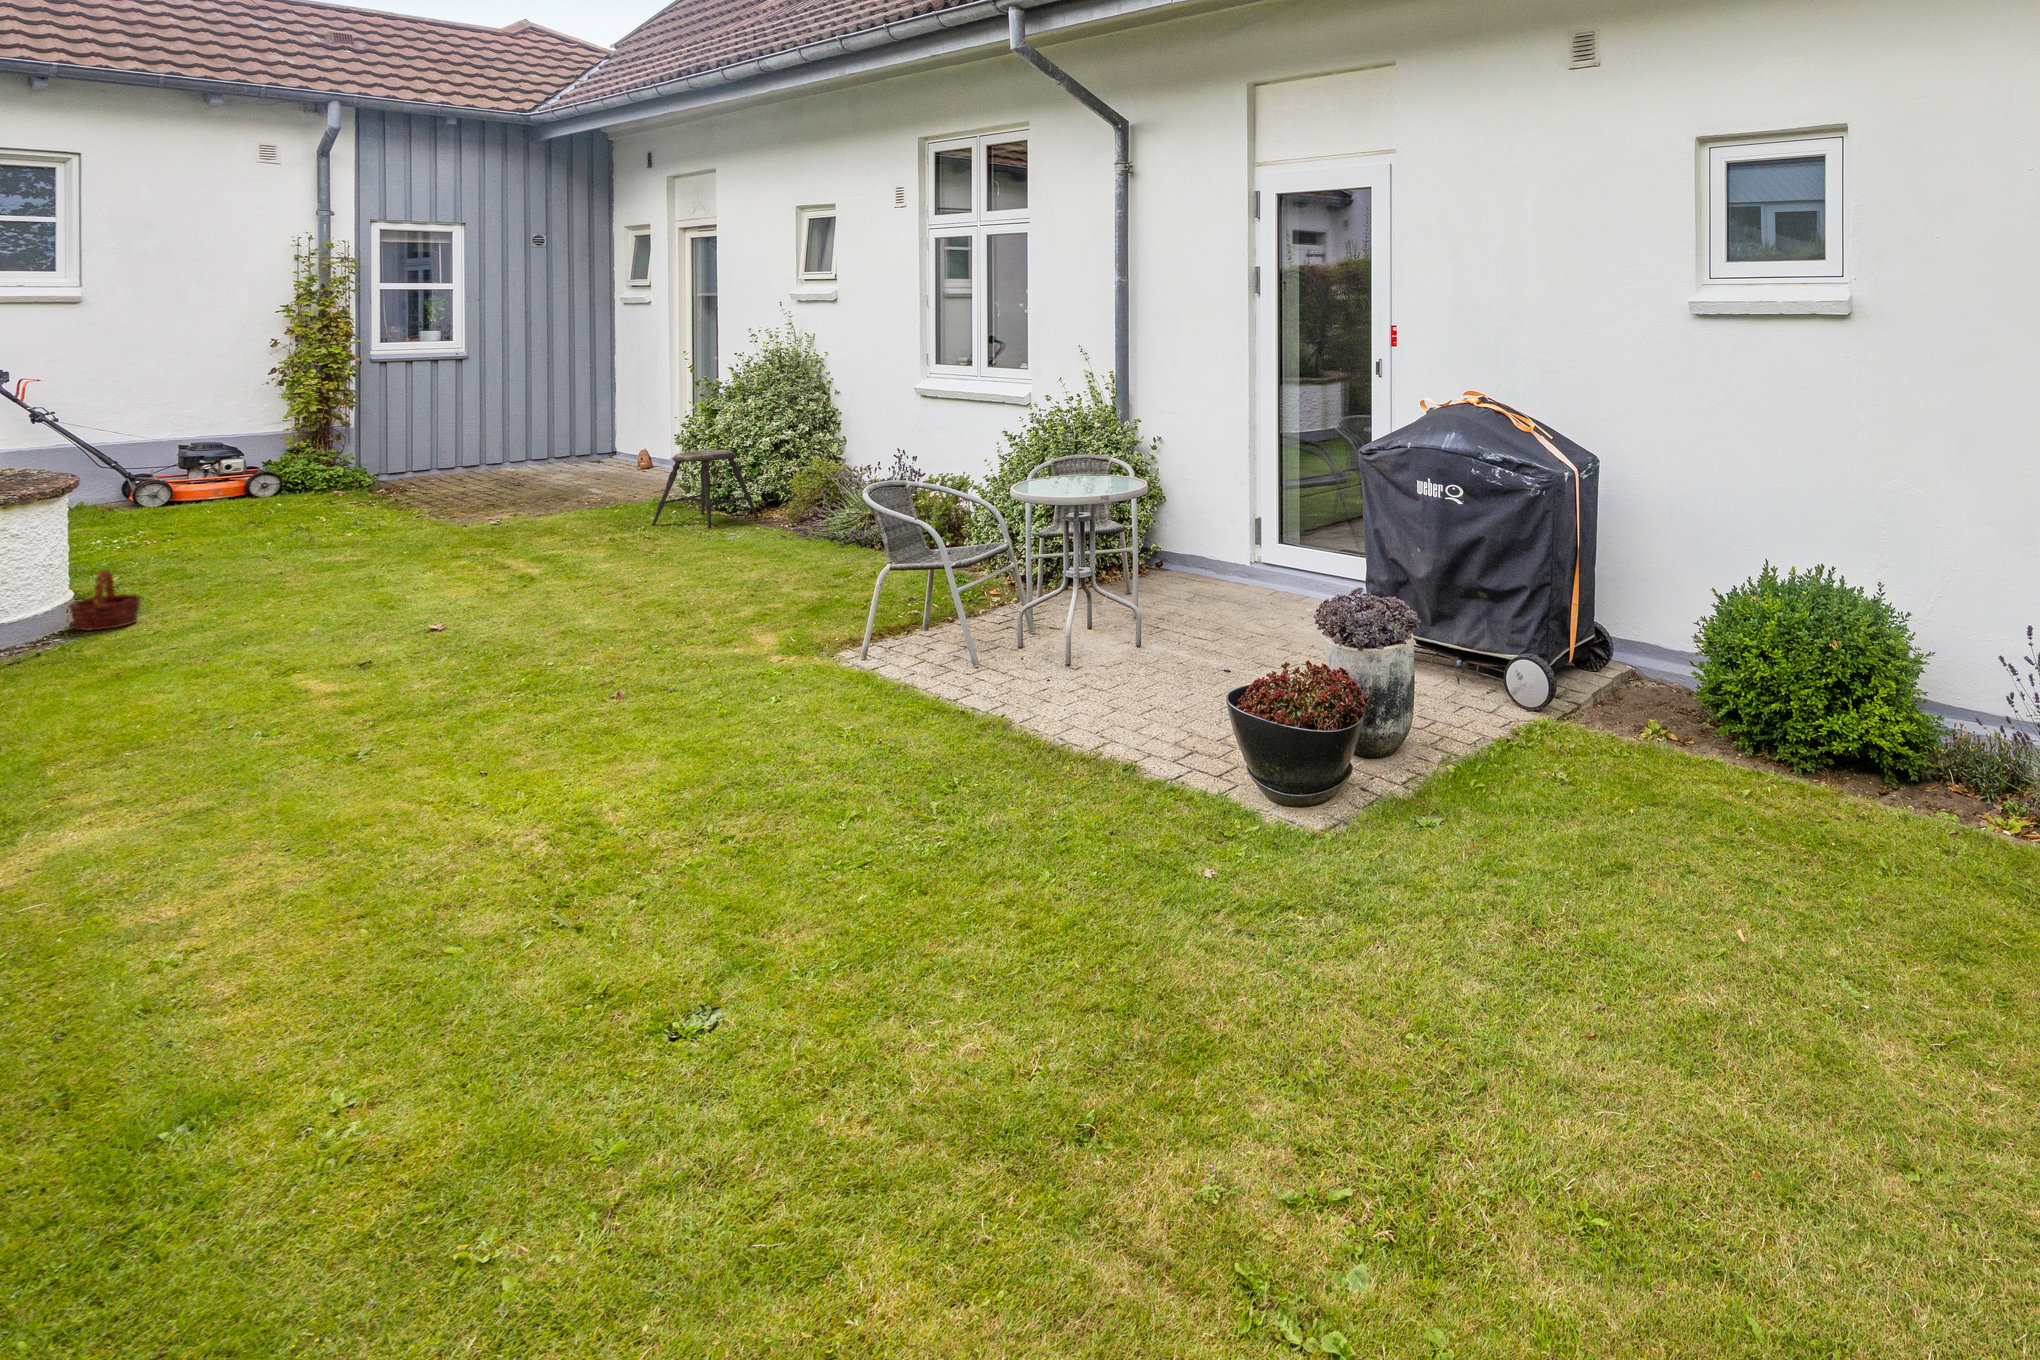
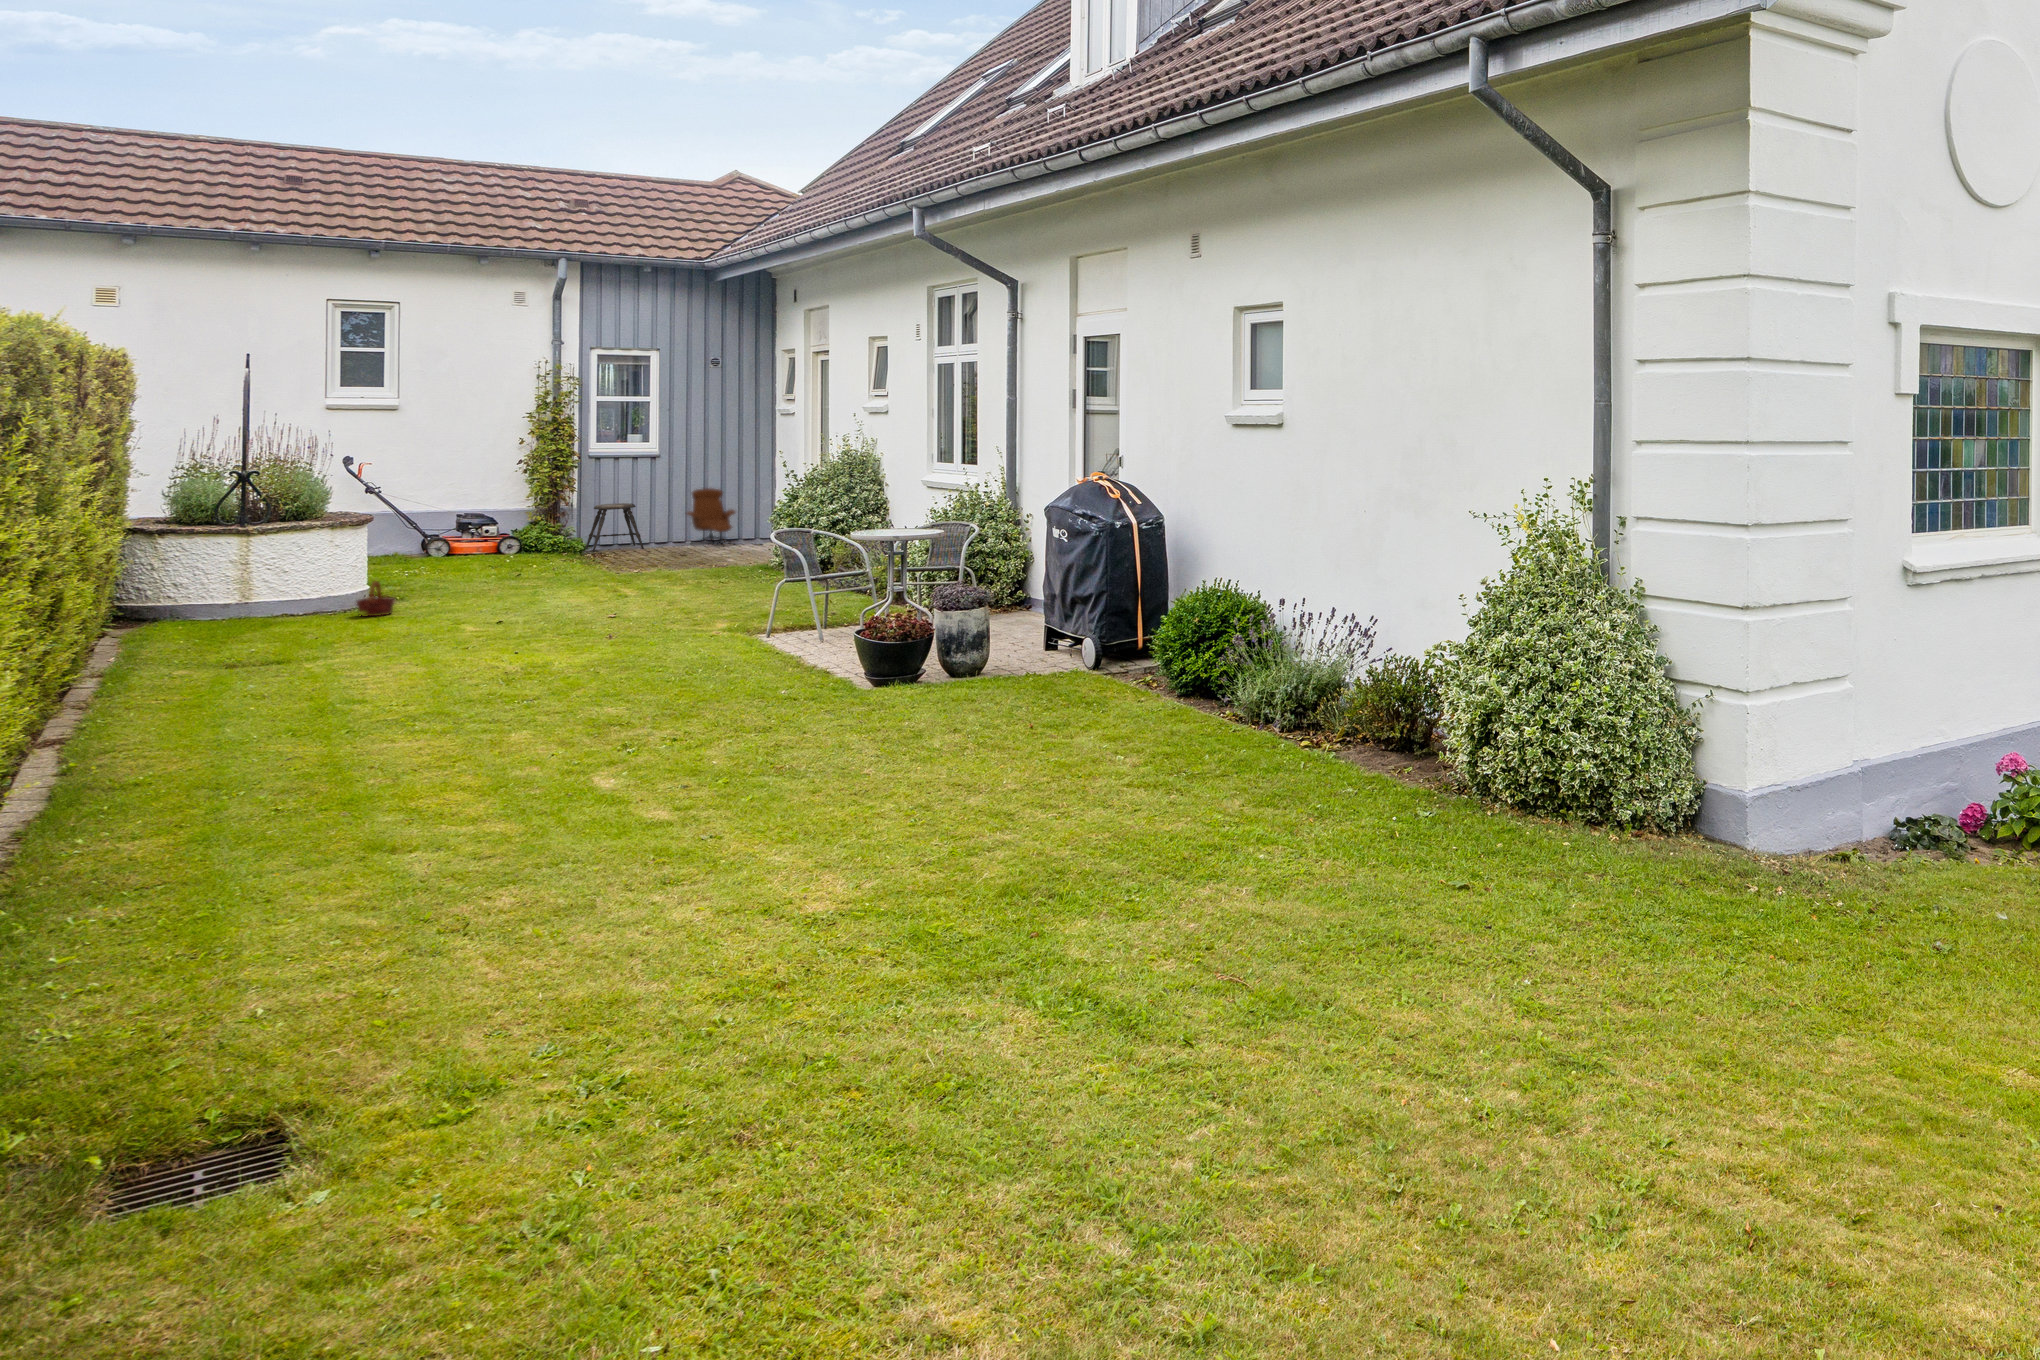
lounge chair: none [511,403,583,477] -> present [687,488,735,545]
stool: present [652,450,758,529] -> present [585,503,644,552]

